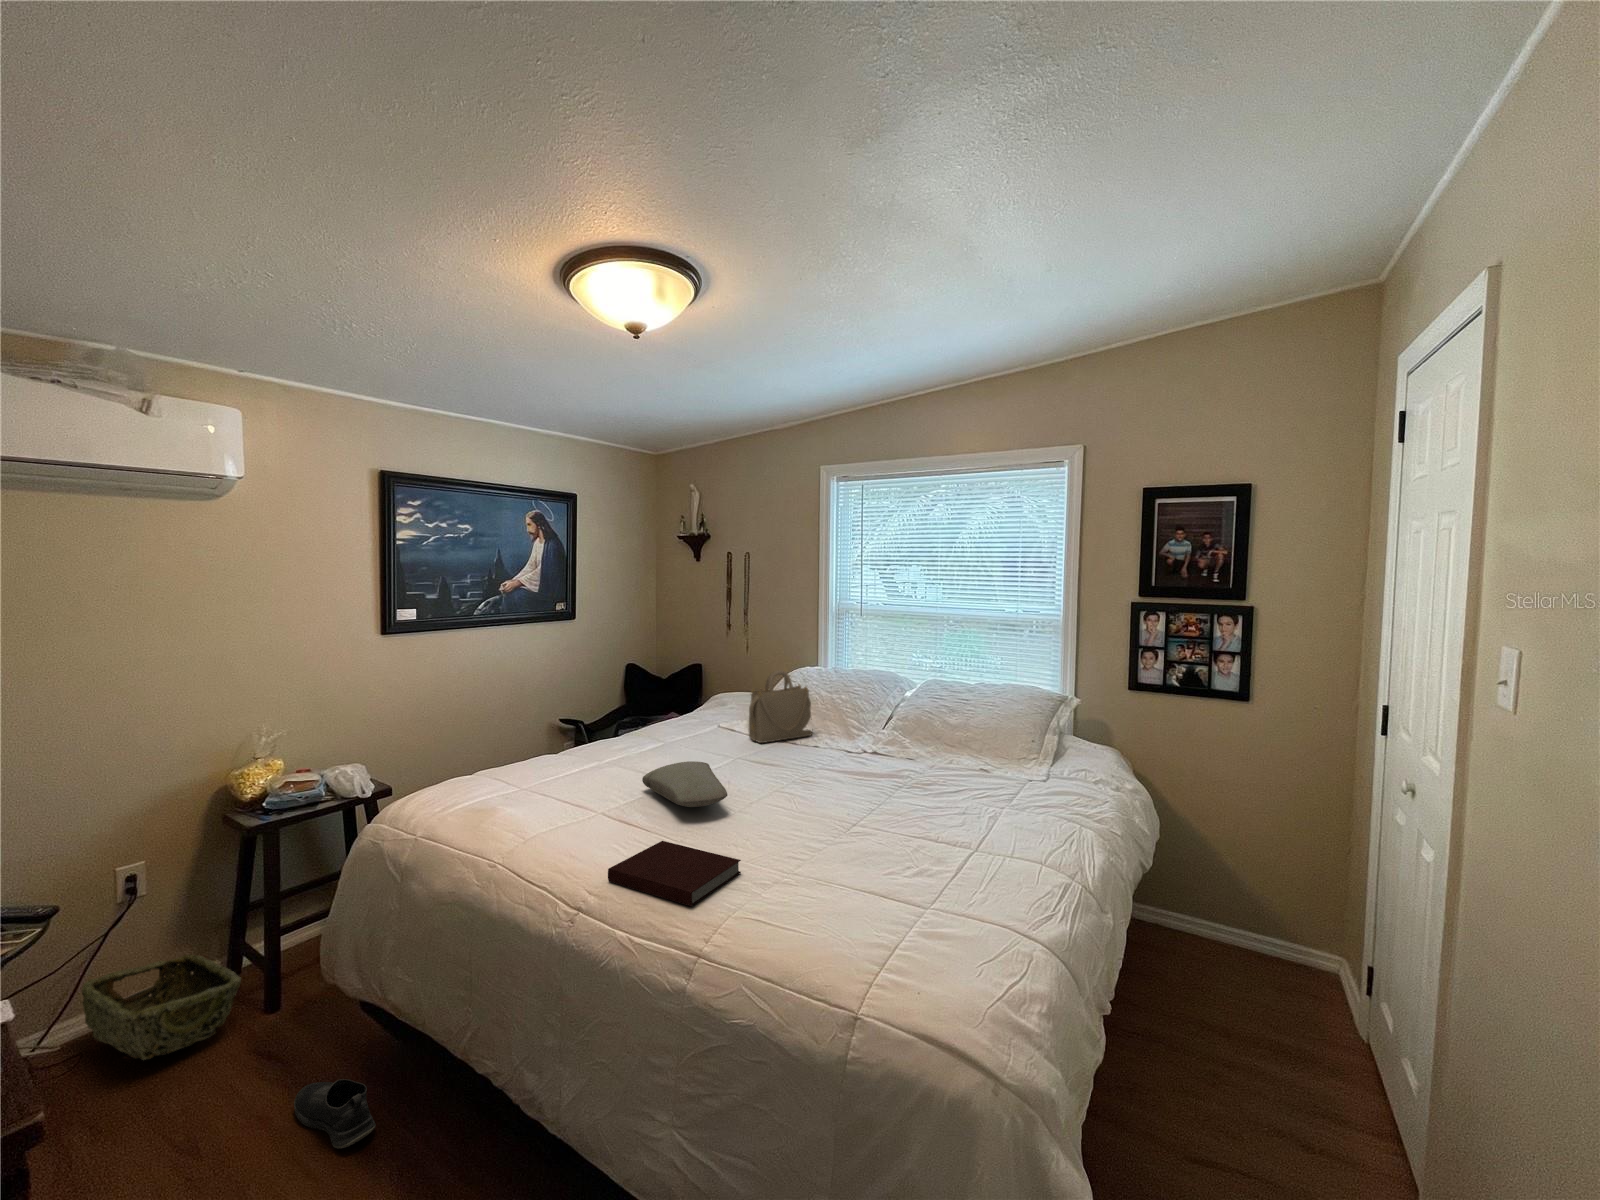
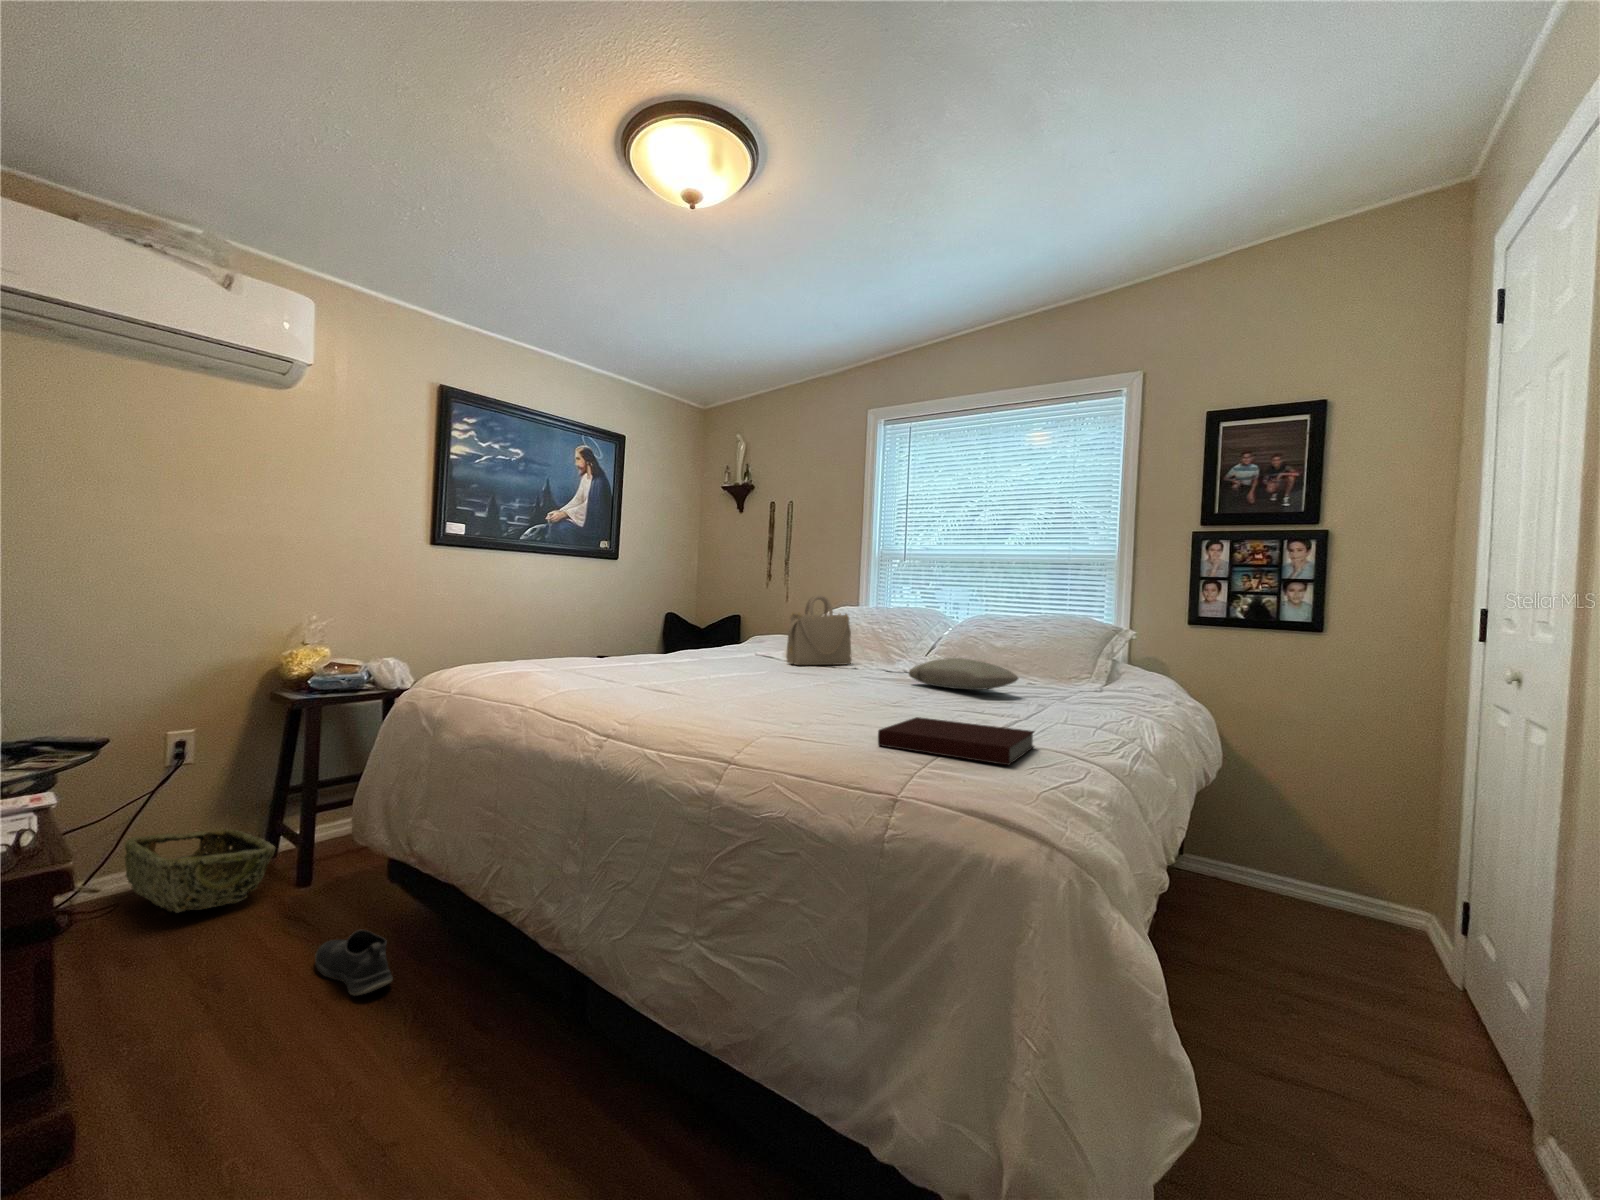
pillow: present [642,761,727,807] -> present [909,658,1018,690]
notebook: present [608,841,741,906] -> present [878,717,1034,765]

